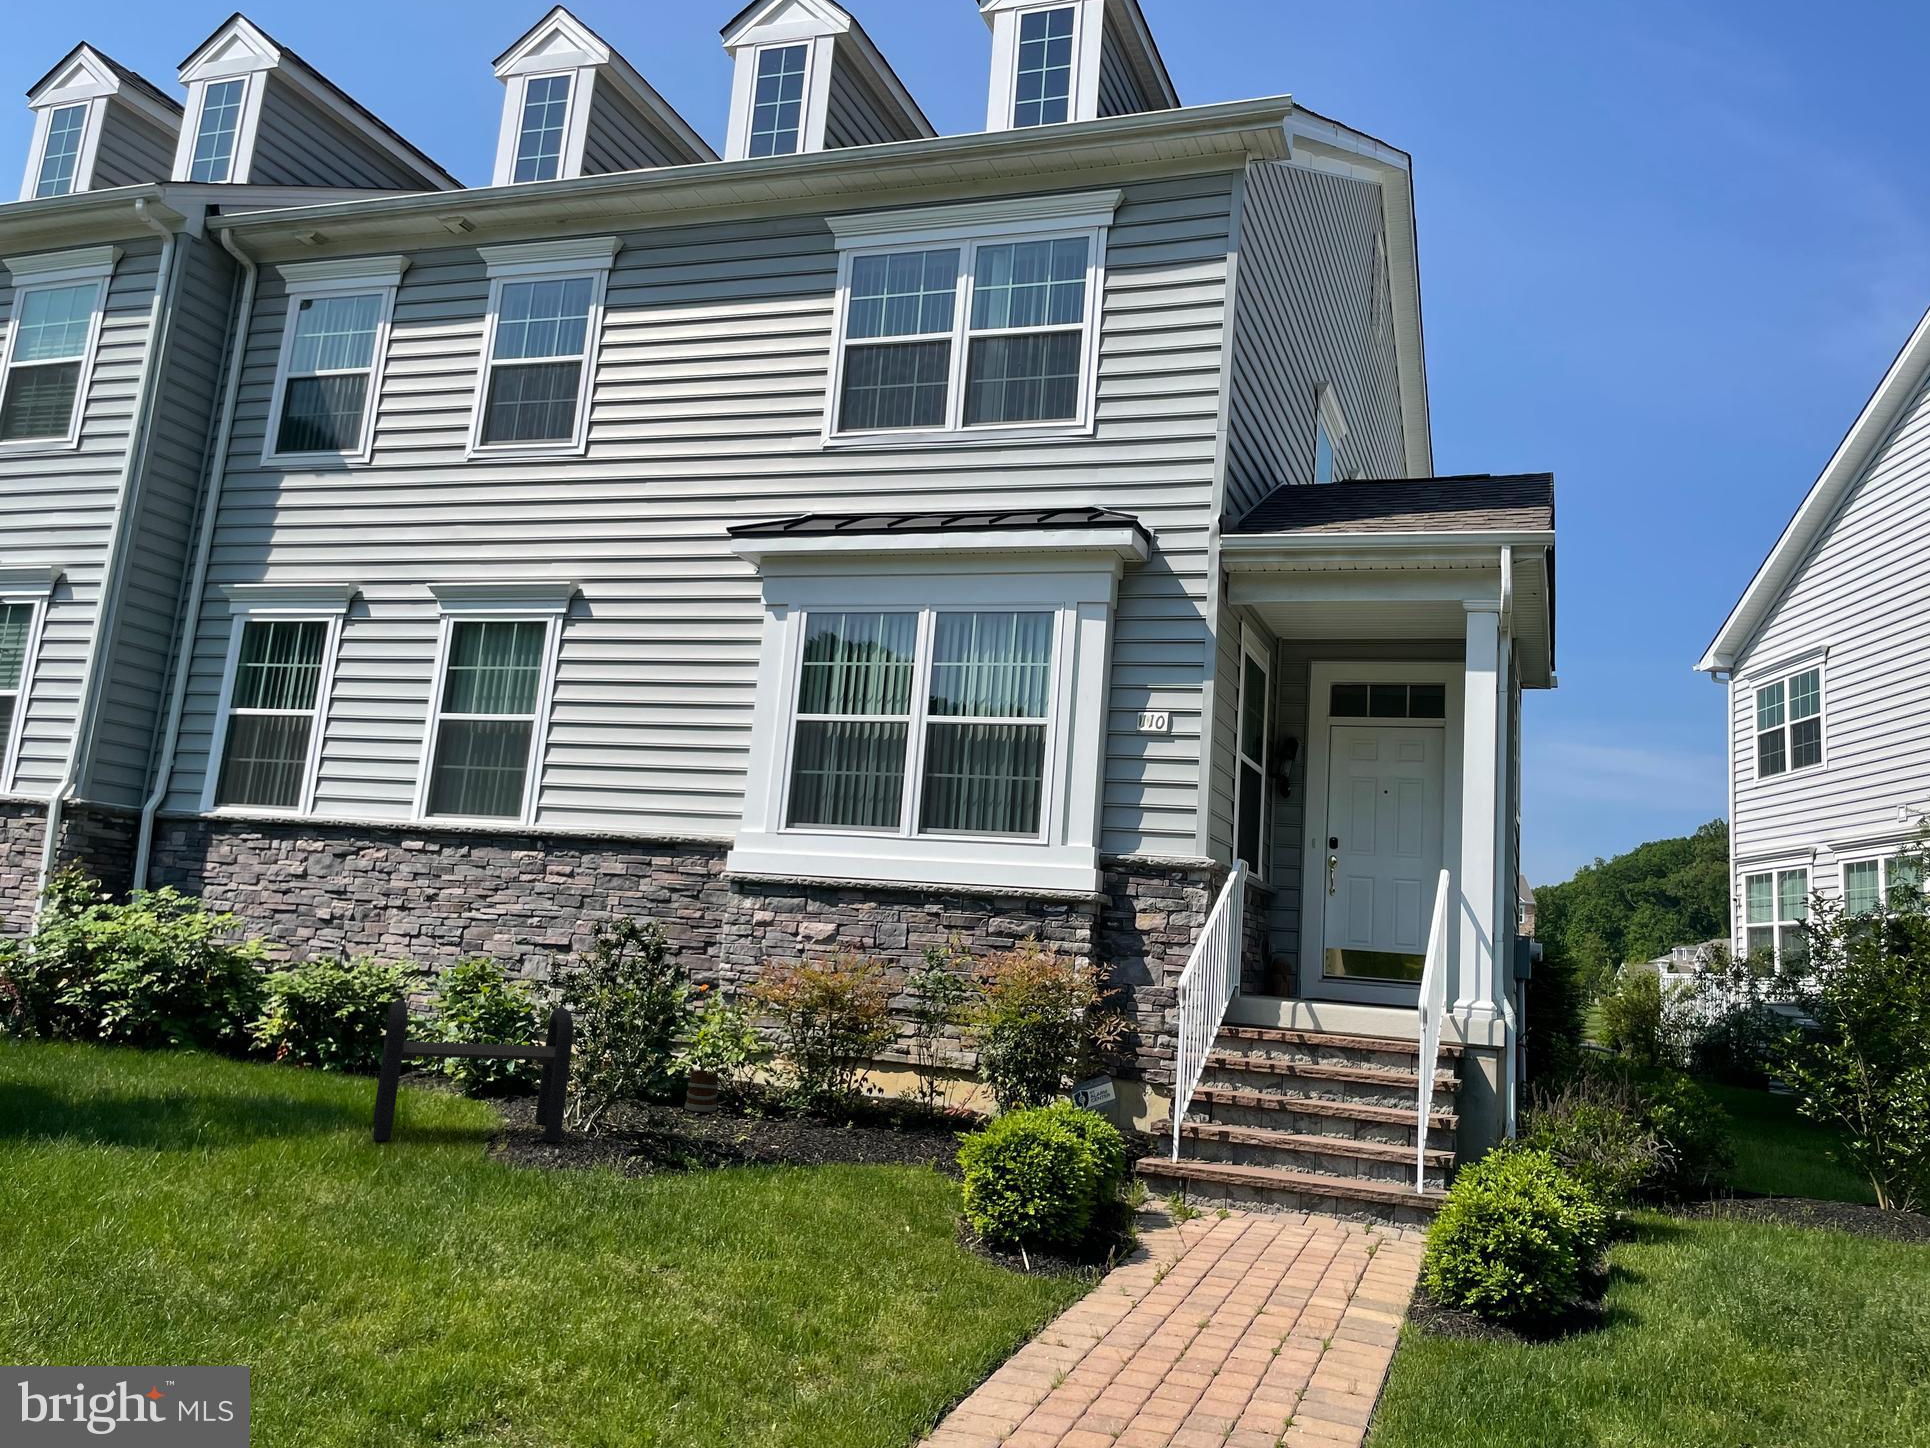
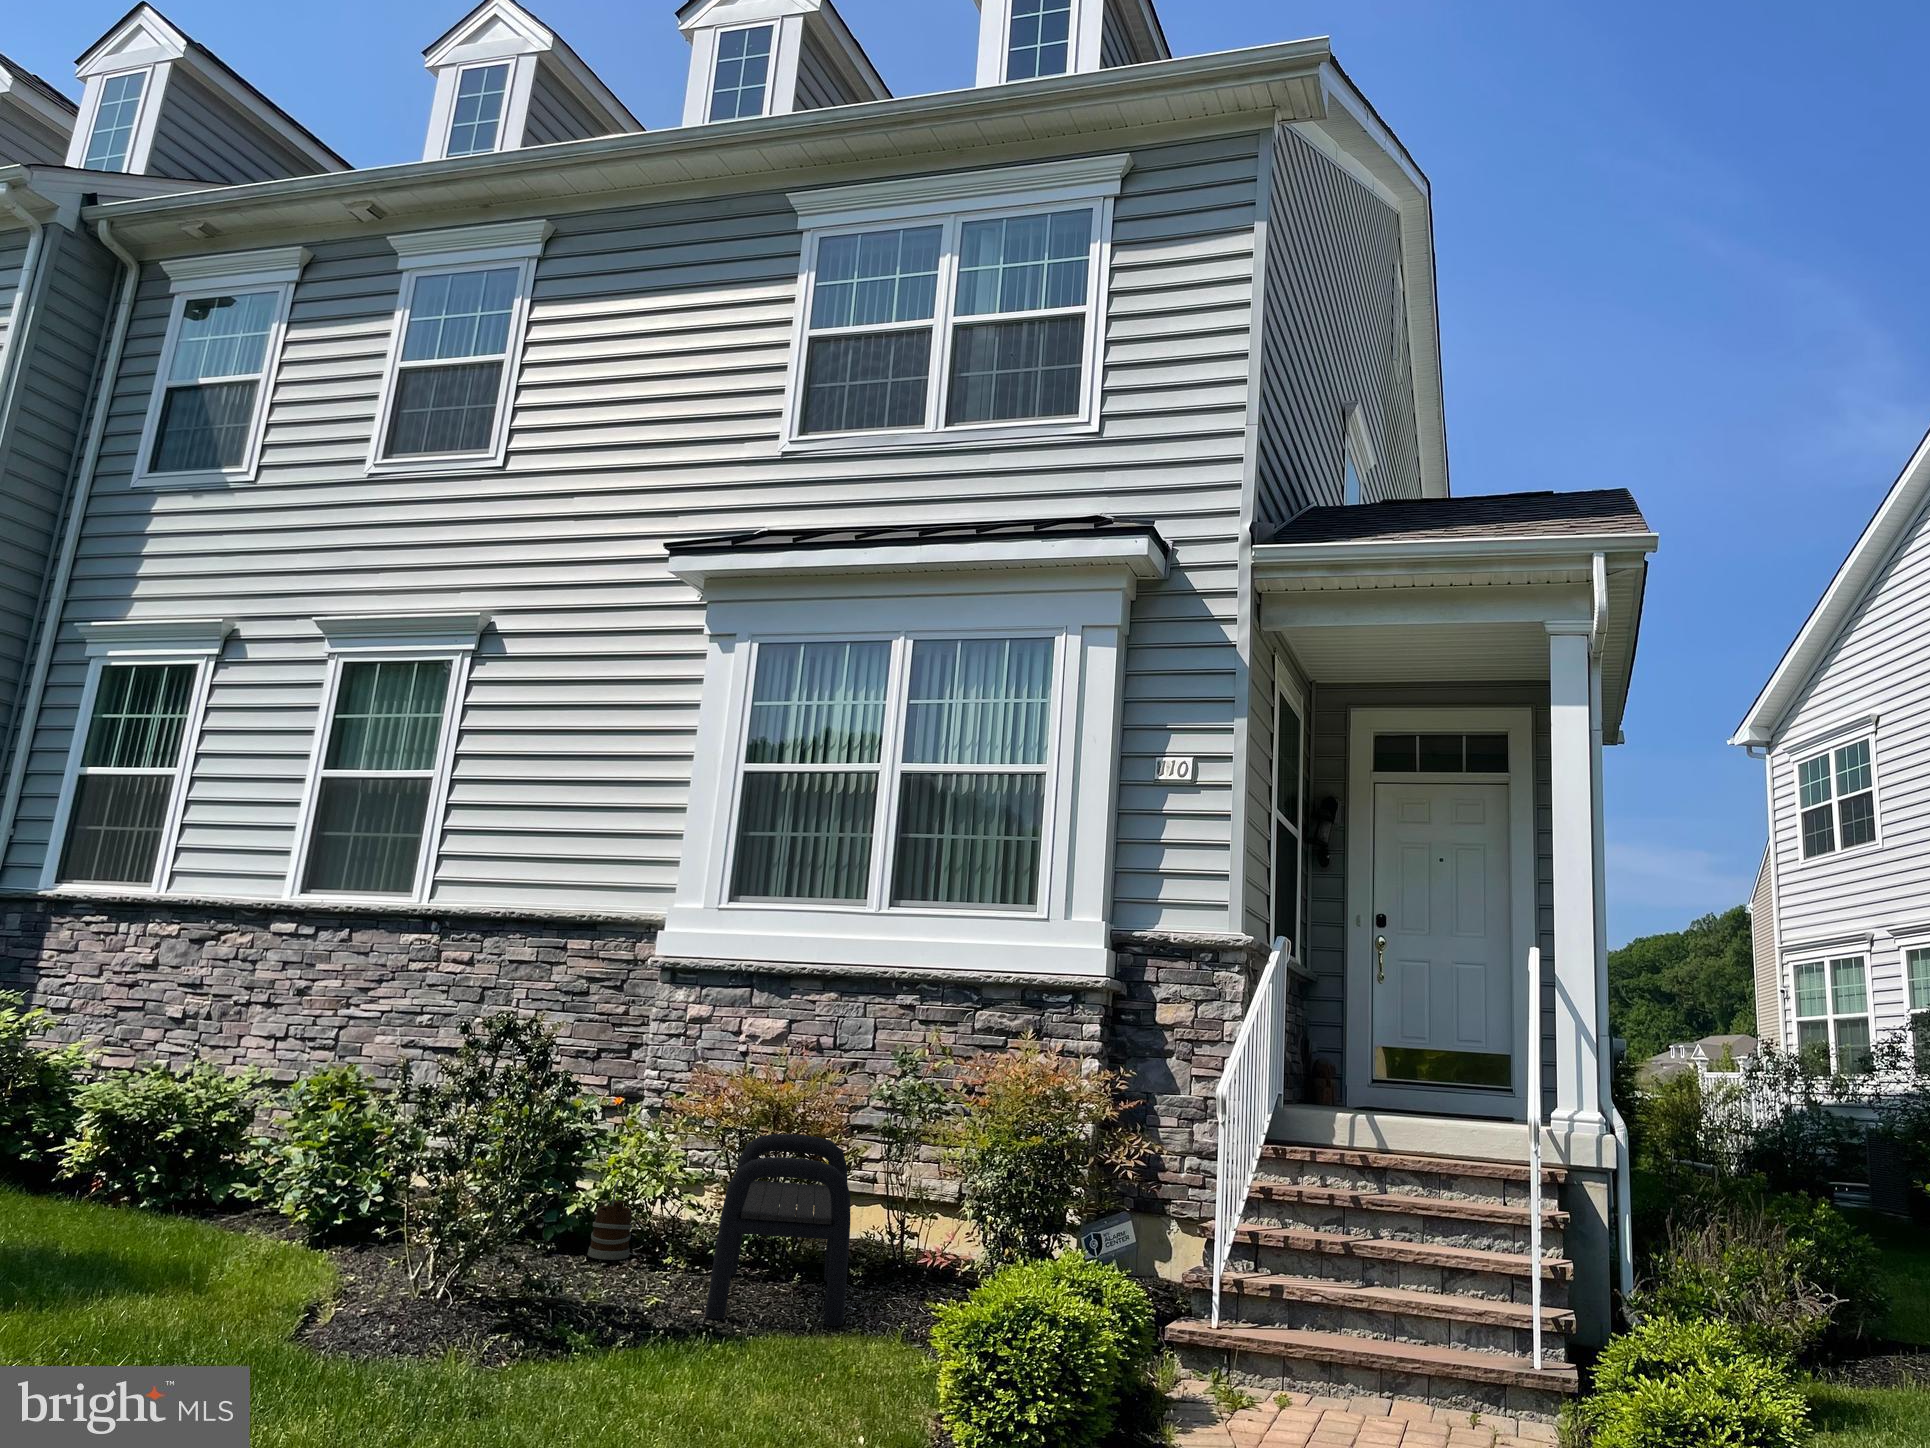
bench: present [373,1000,573,1143] -> present [706,1134,850,1326]

